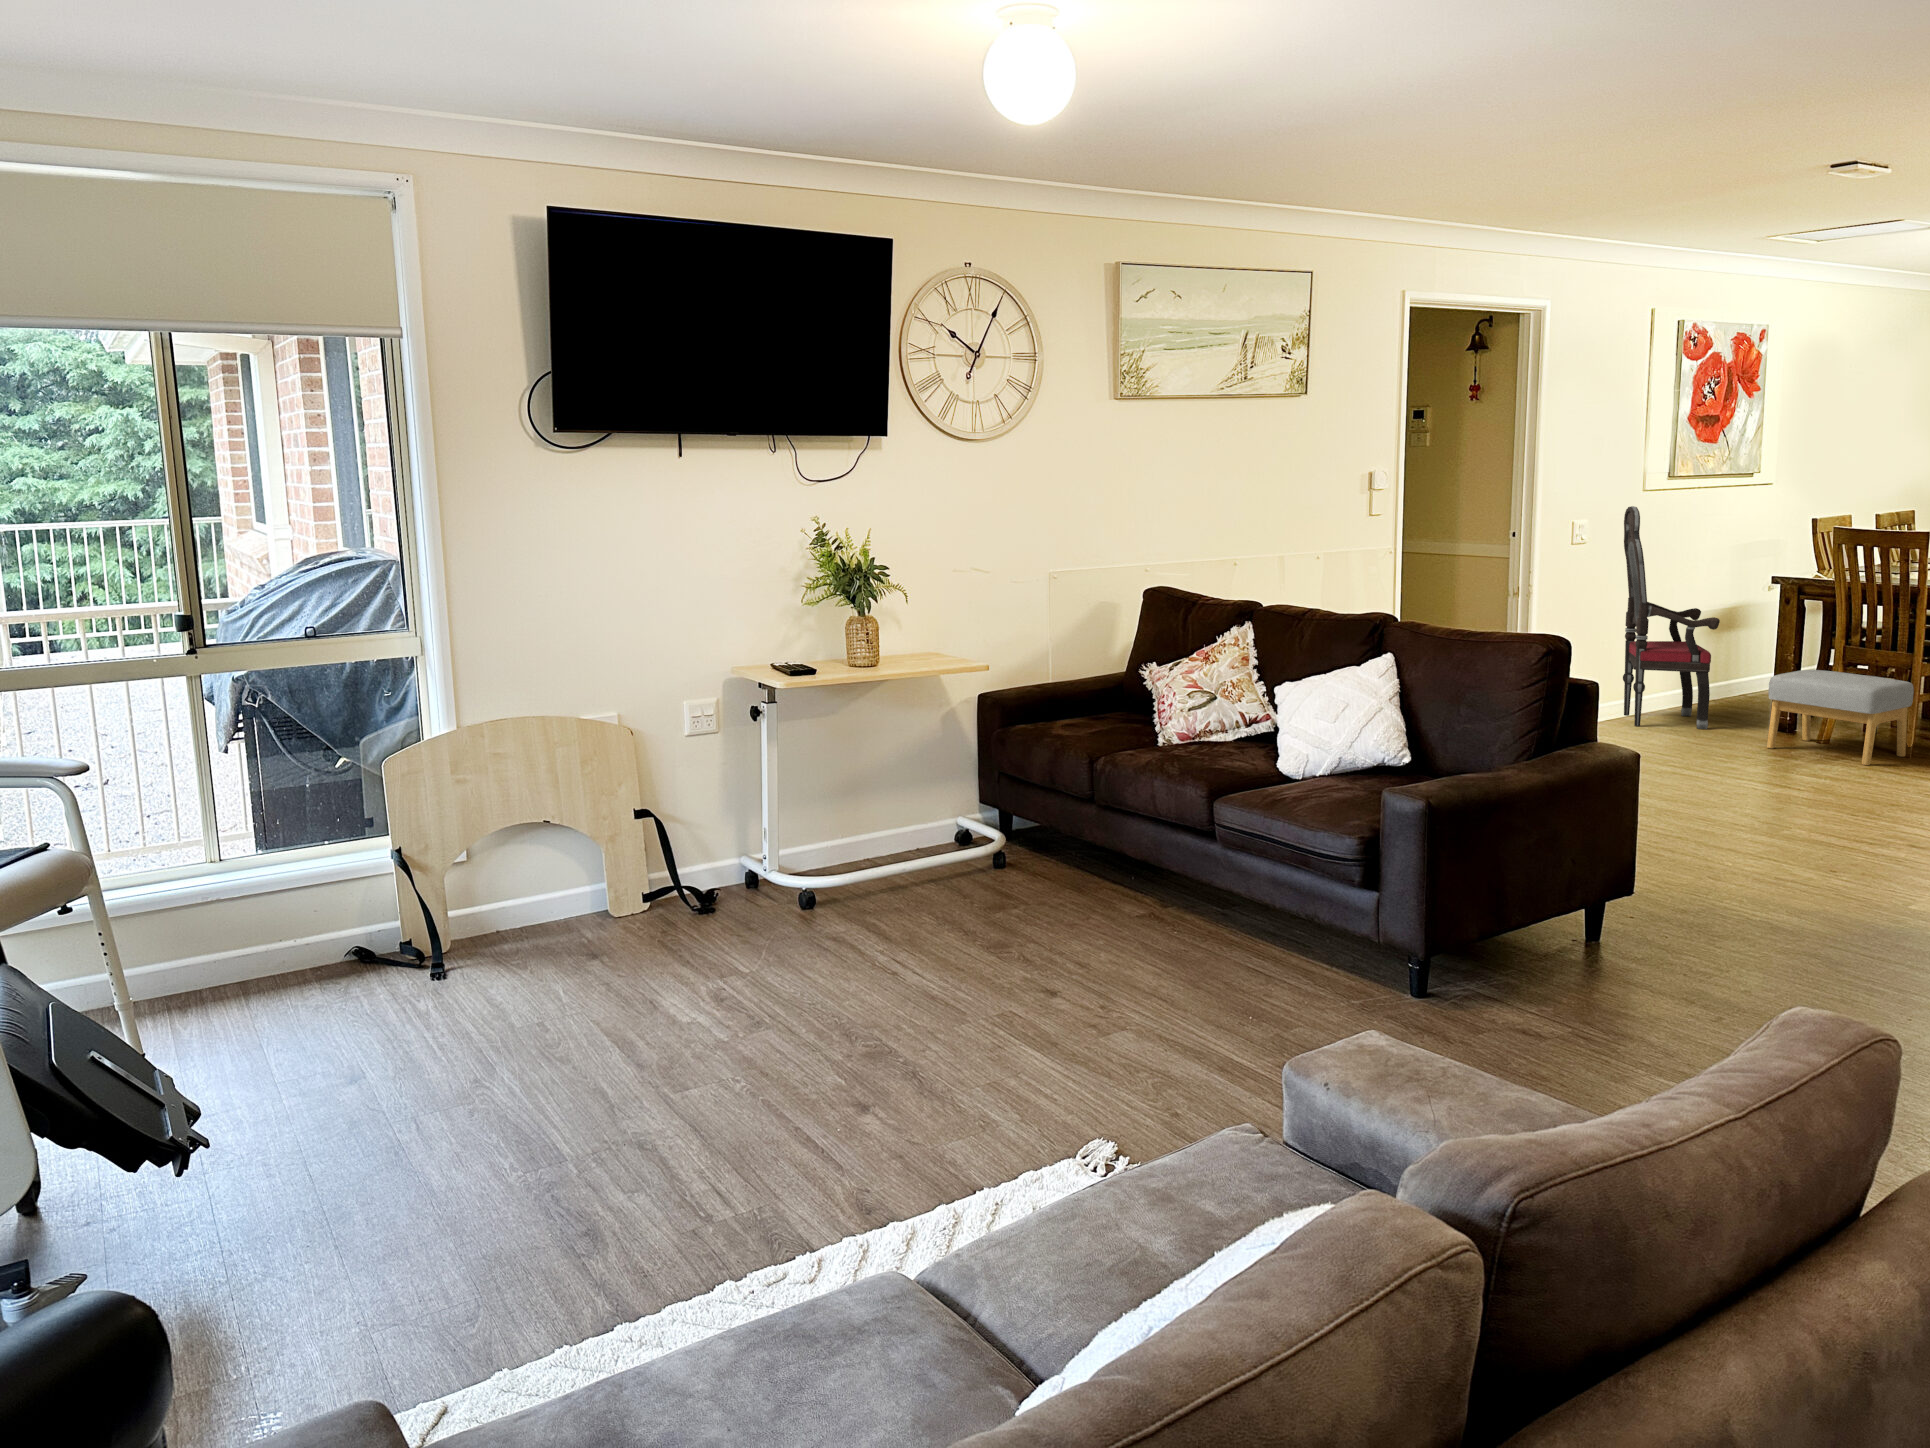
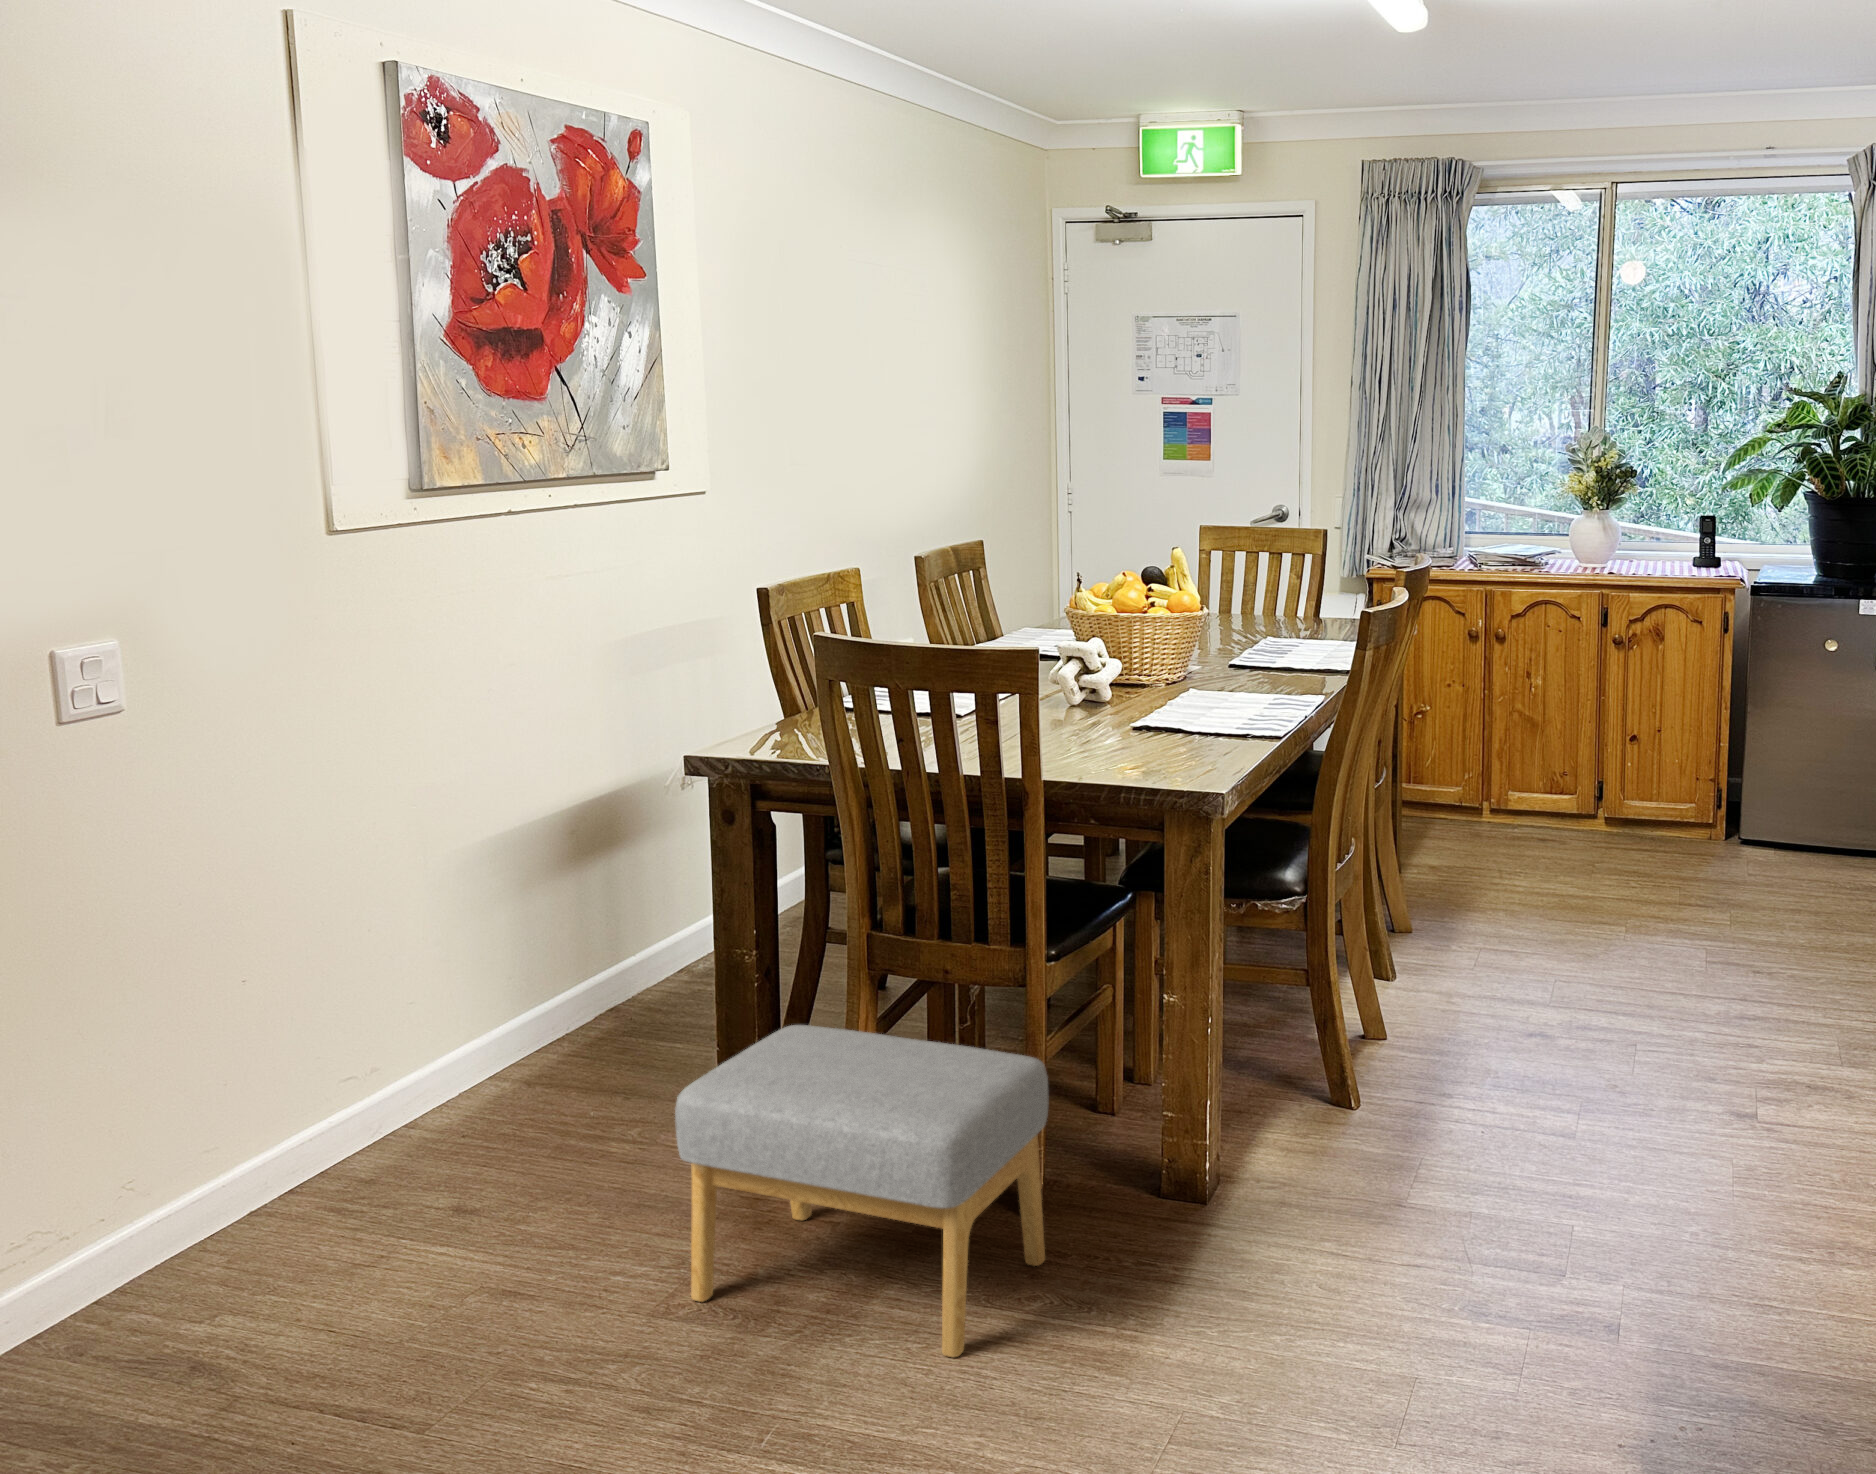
armchair: present [1623,506,1720,729] -> none [261,583,553,1235]

